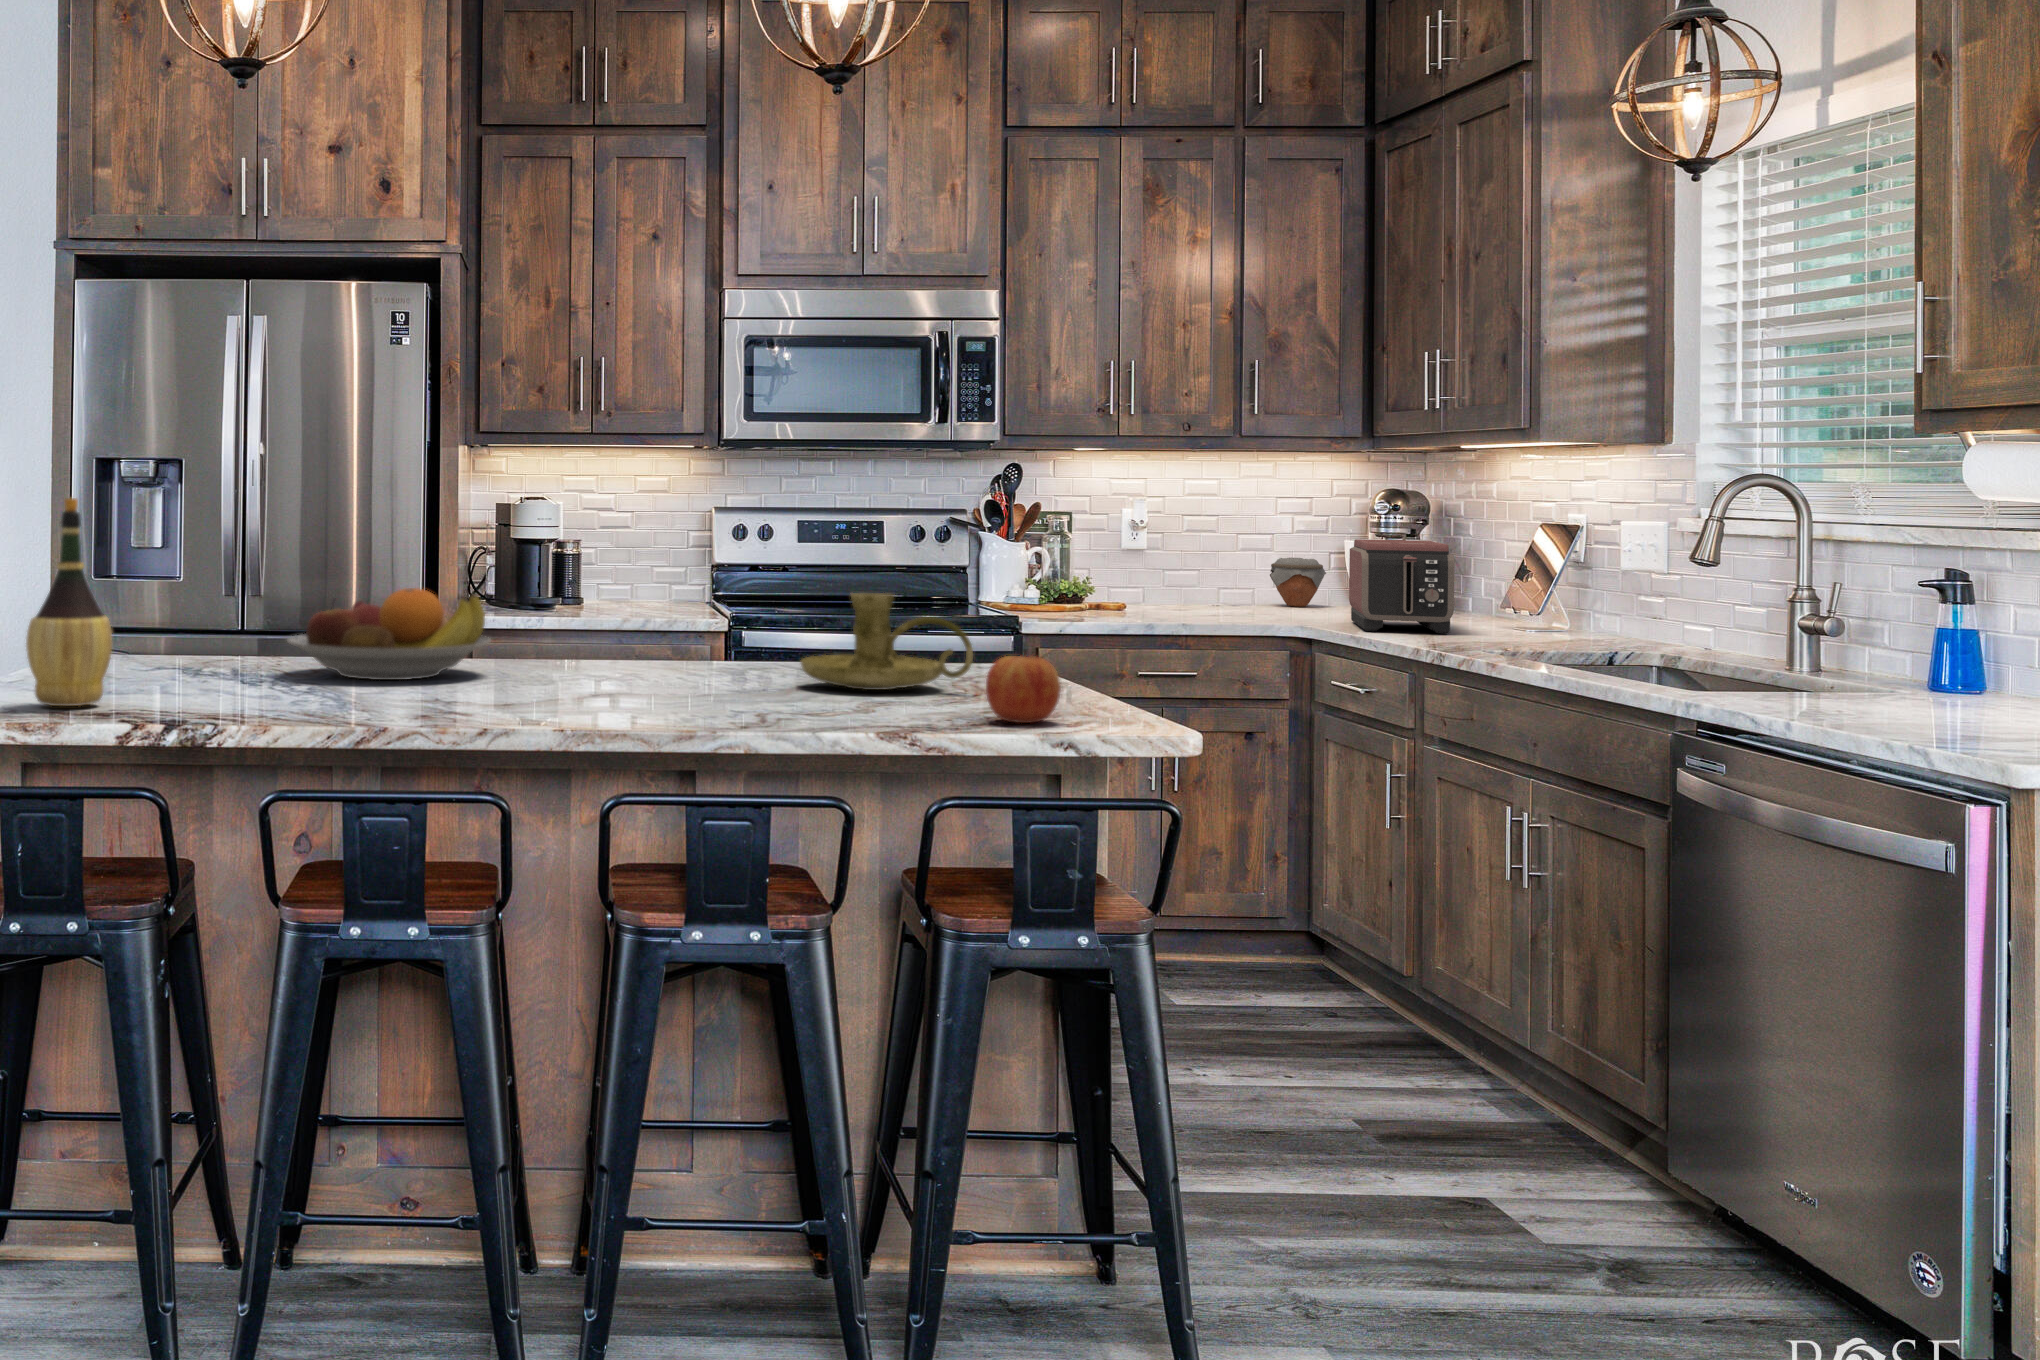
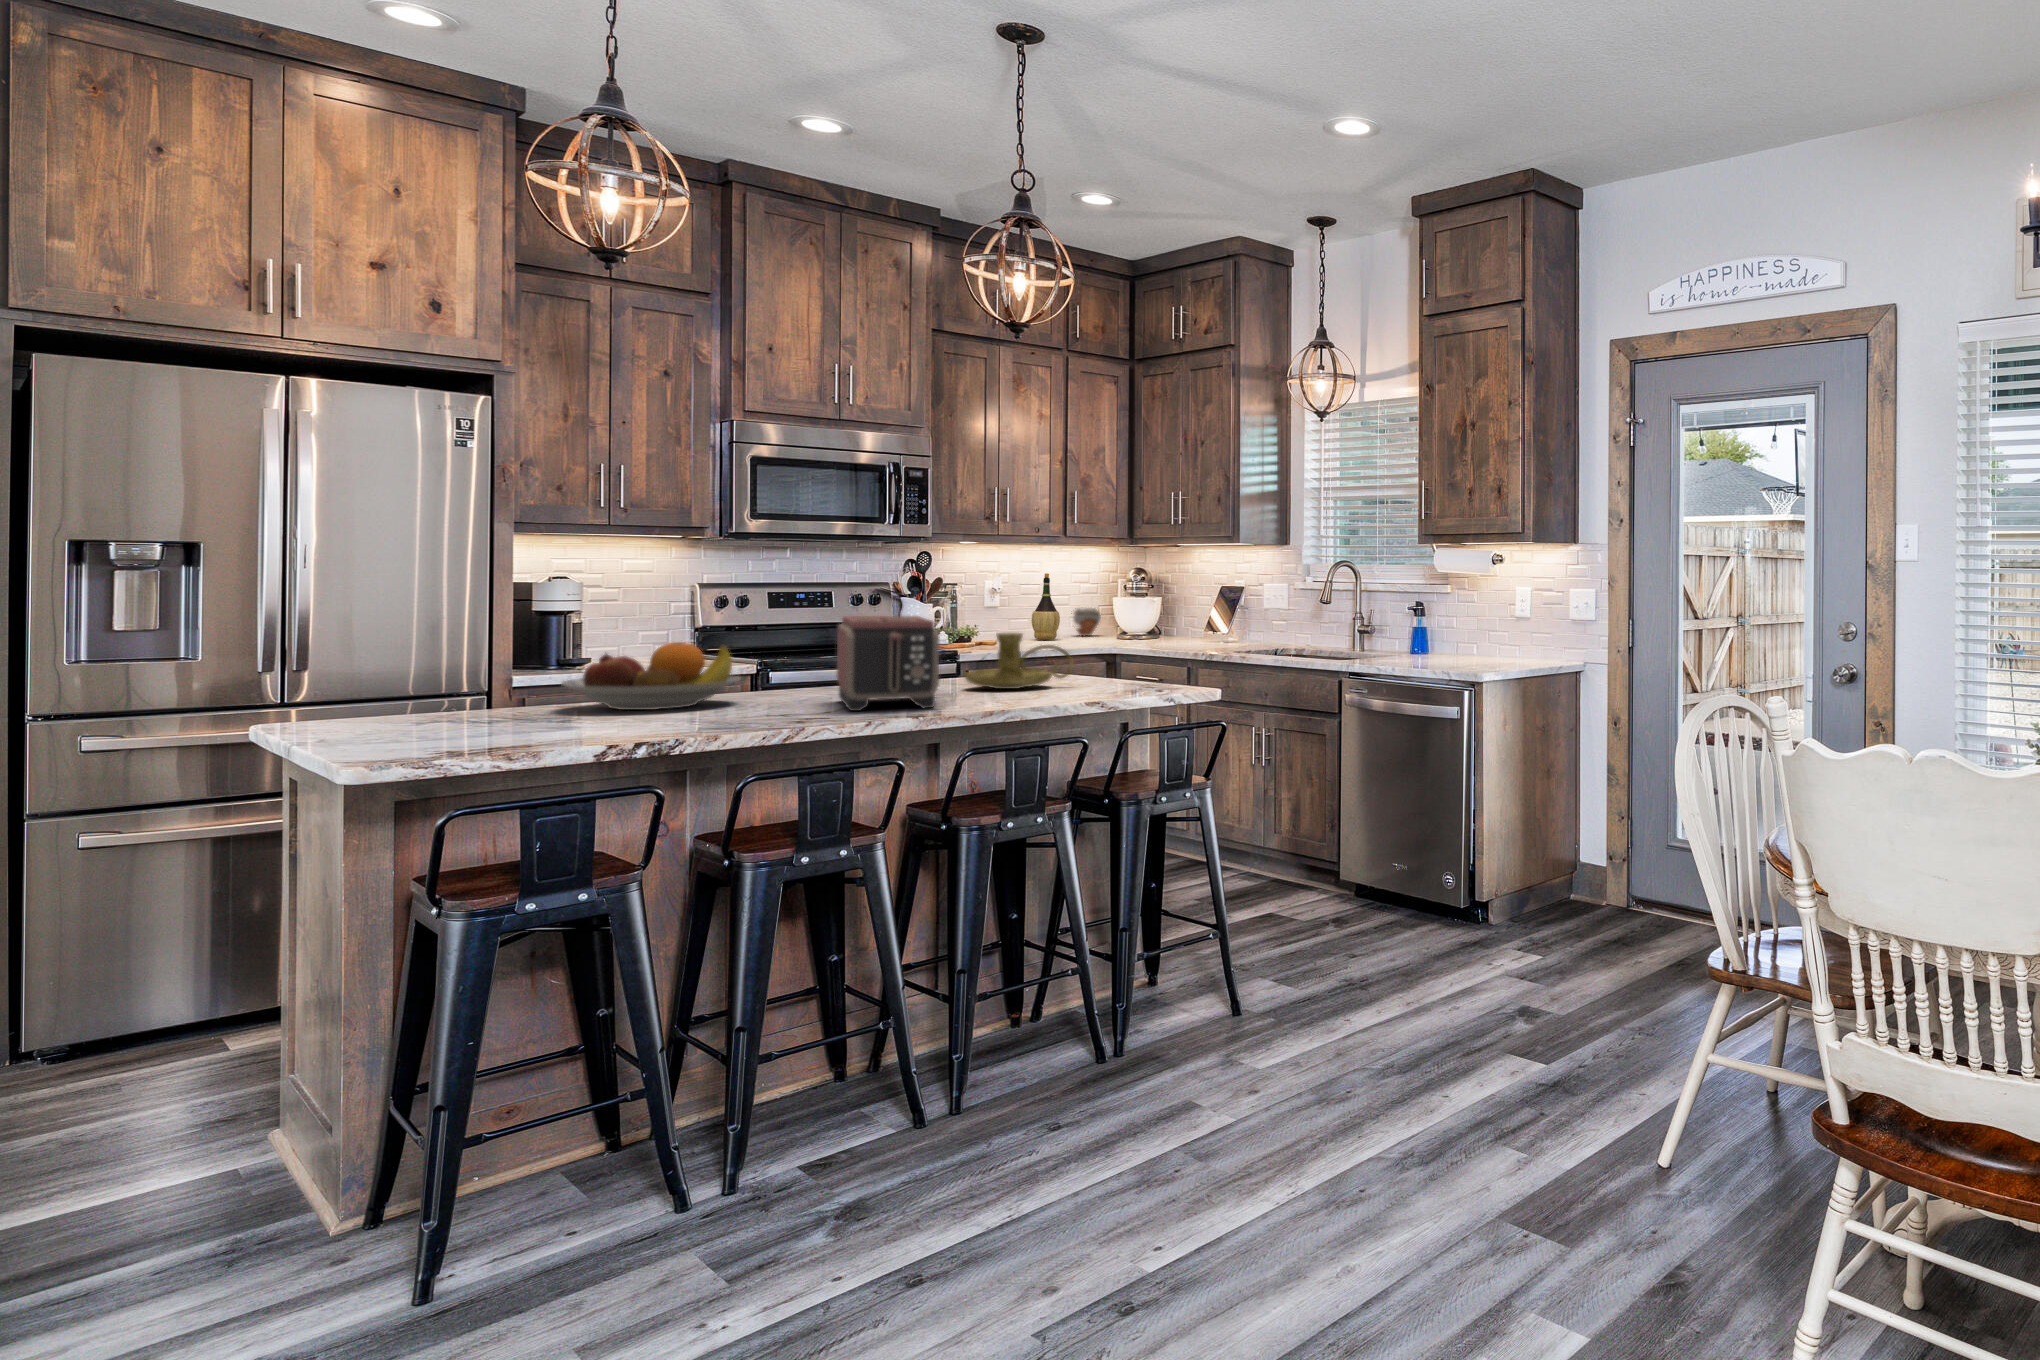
wine bottle: present [26,498,112,706] -> present [1031,573,1060,640]
toaster: present [1349,539,1454,634] -> present [837,616,939,711]
apple: present [986,649,1061,723] -> none [1123,657,1161,695]

